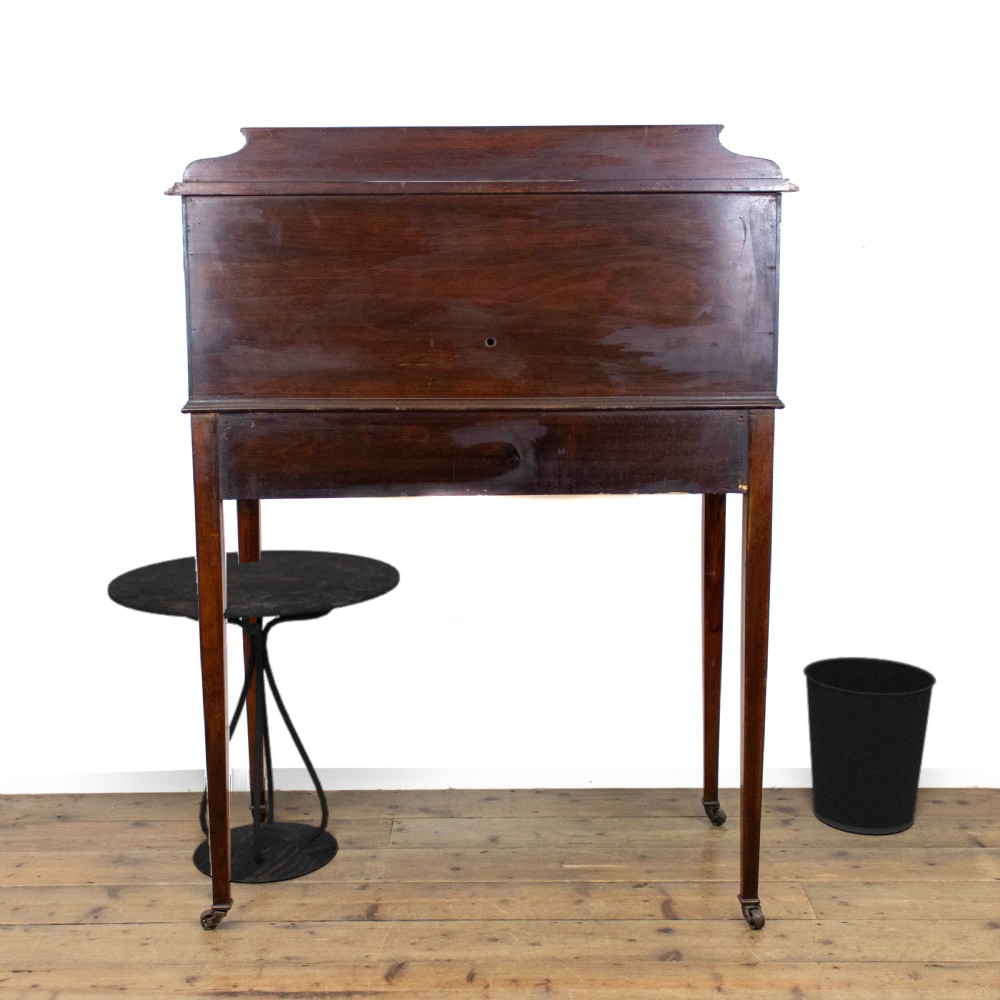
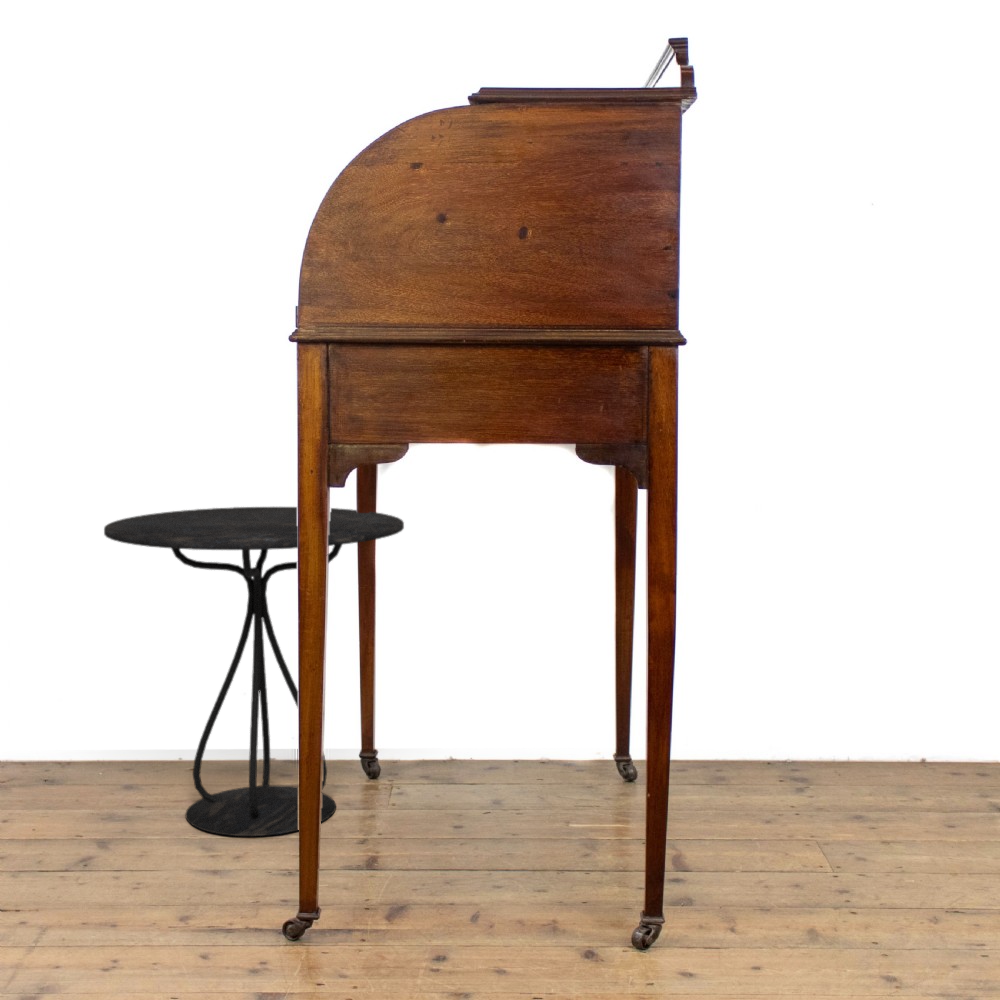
wastebasket: present [803,657,936,834] -> none [817,623,954,800]

